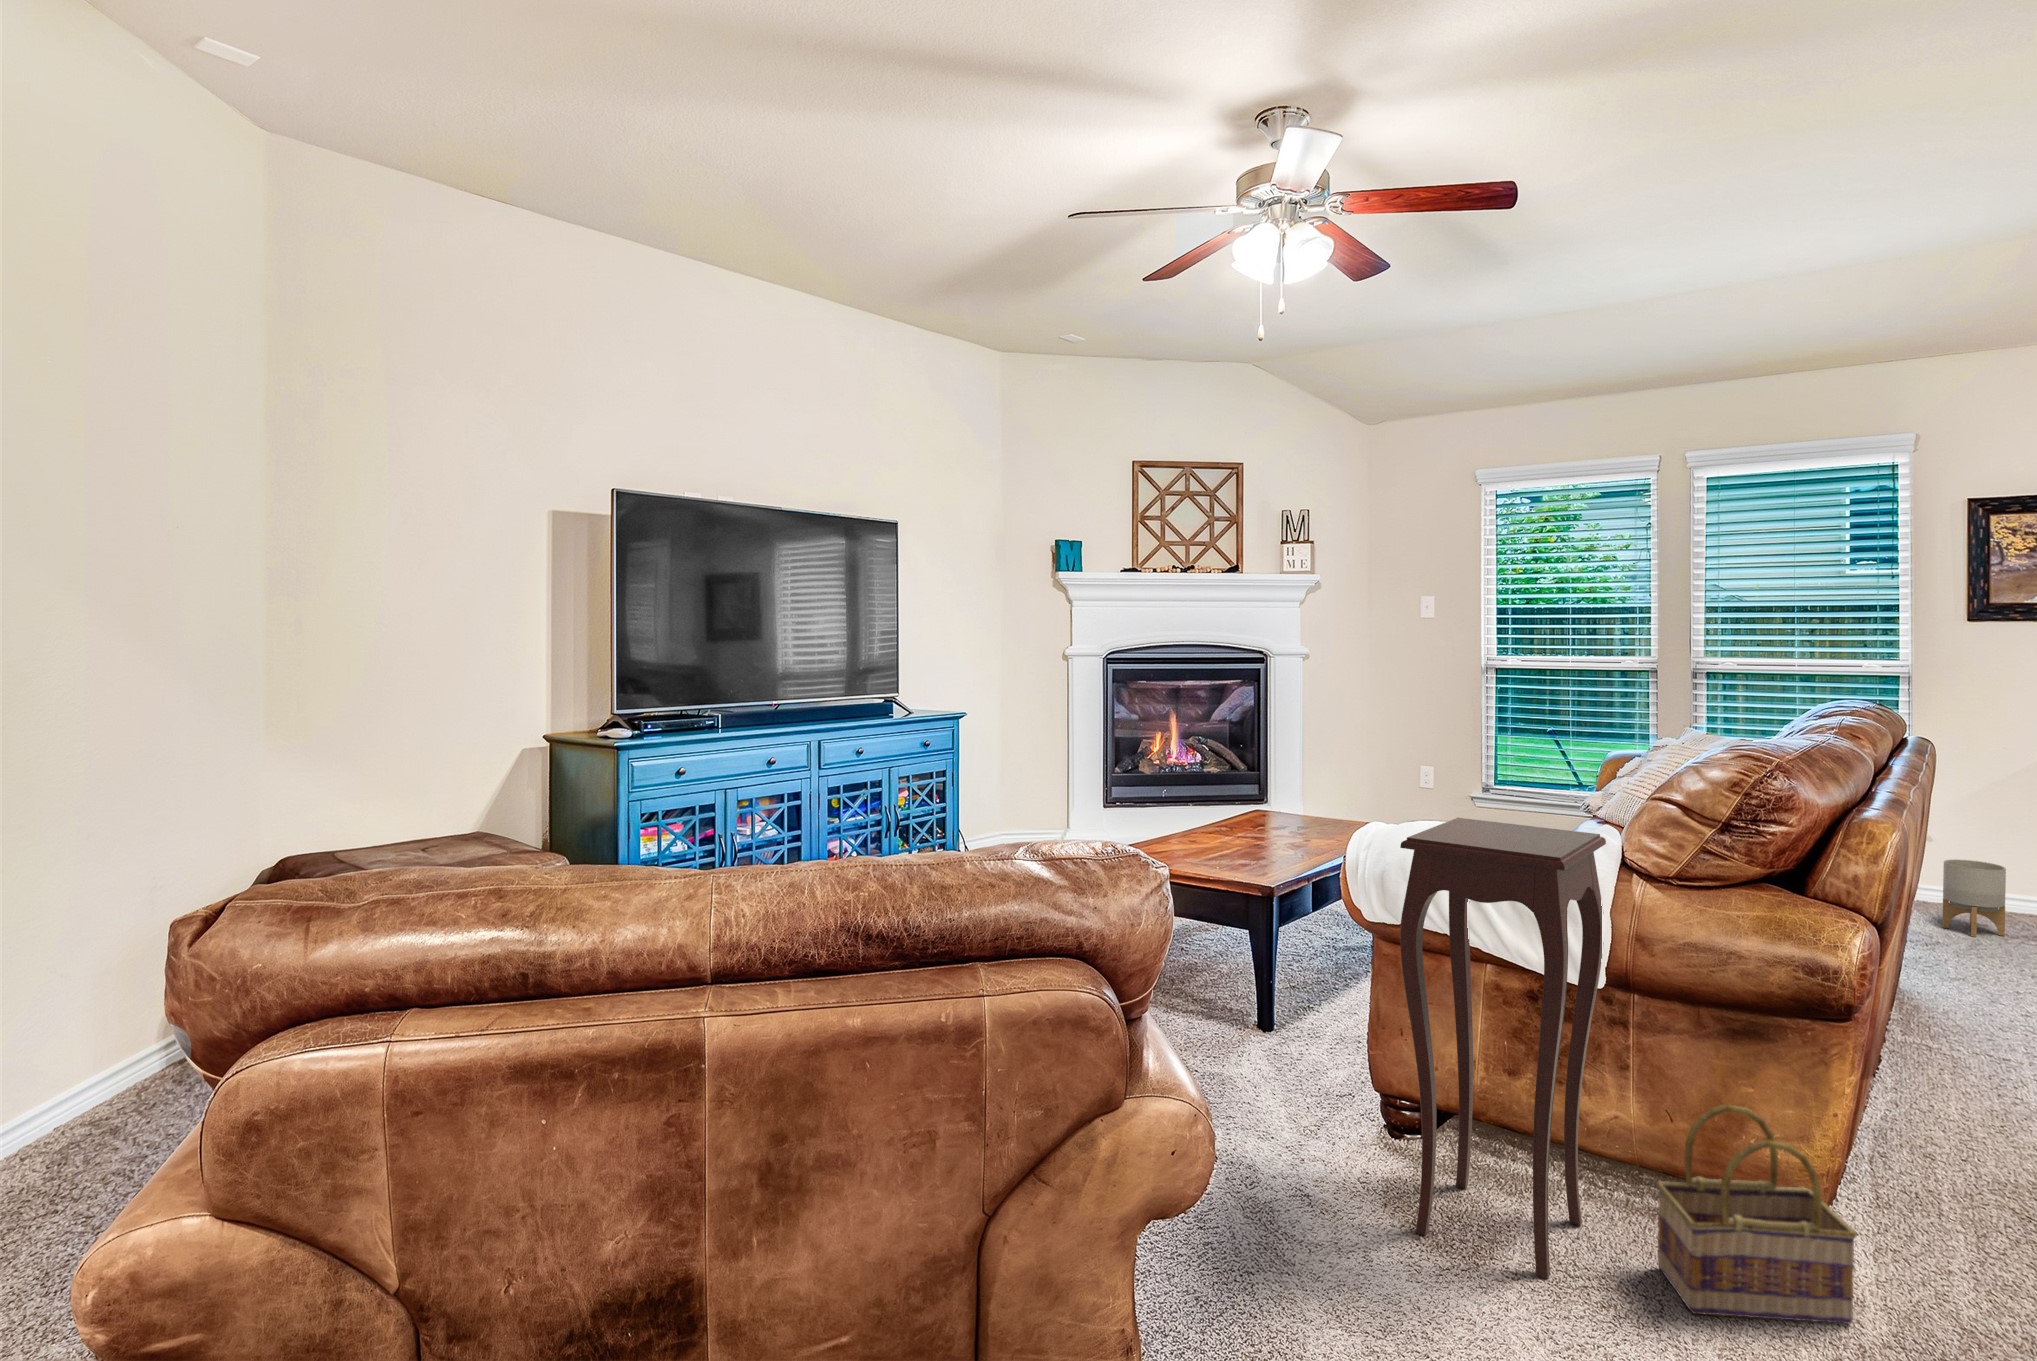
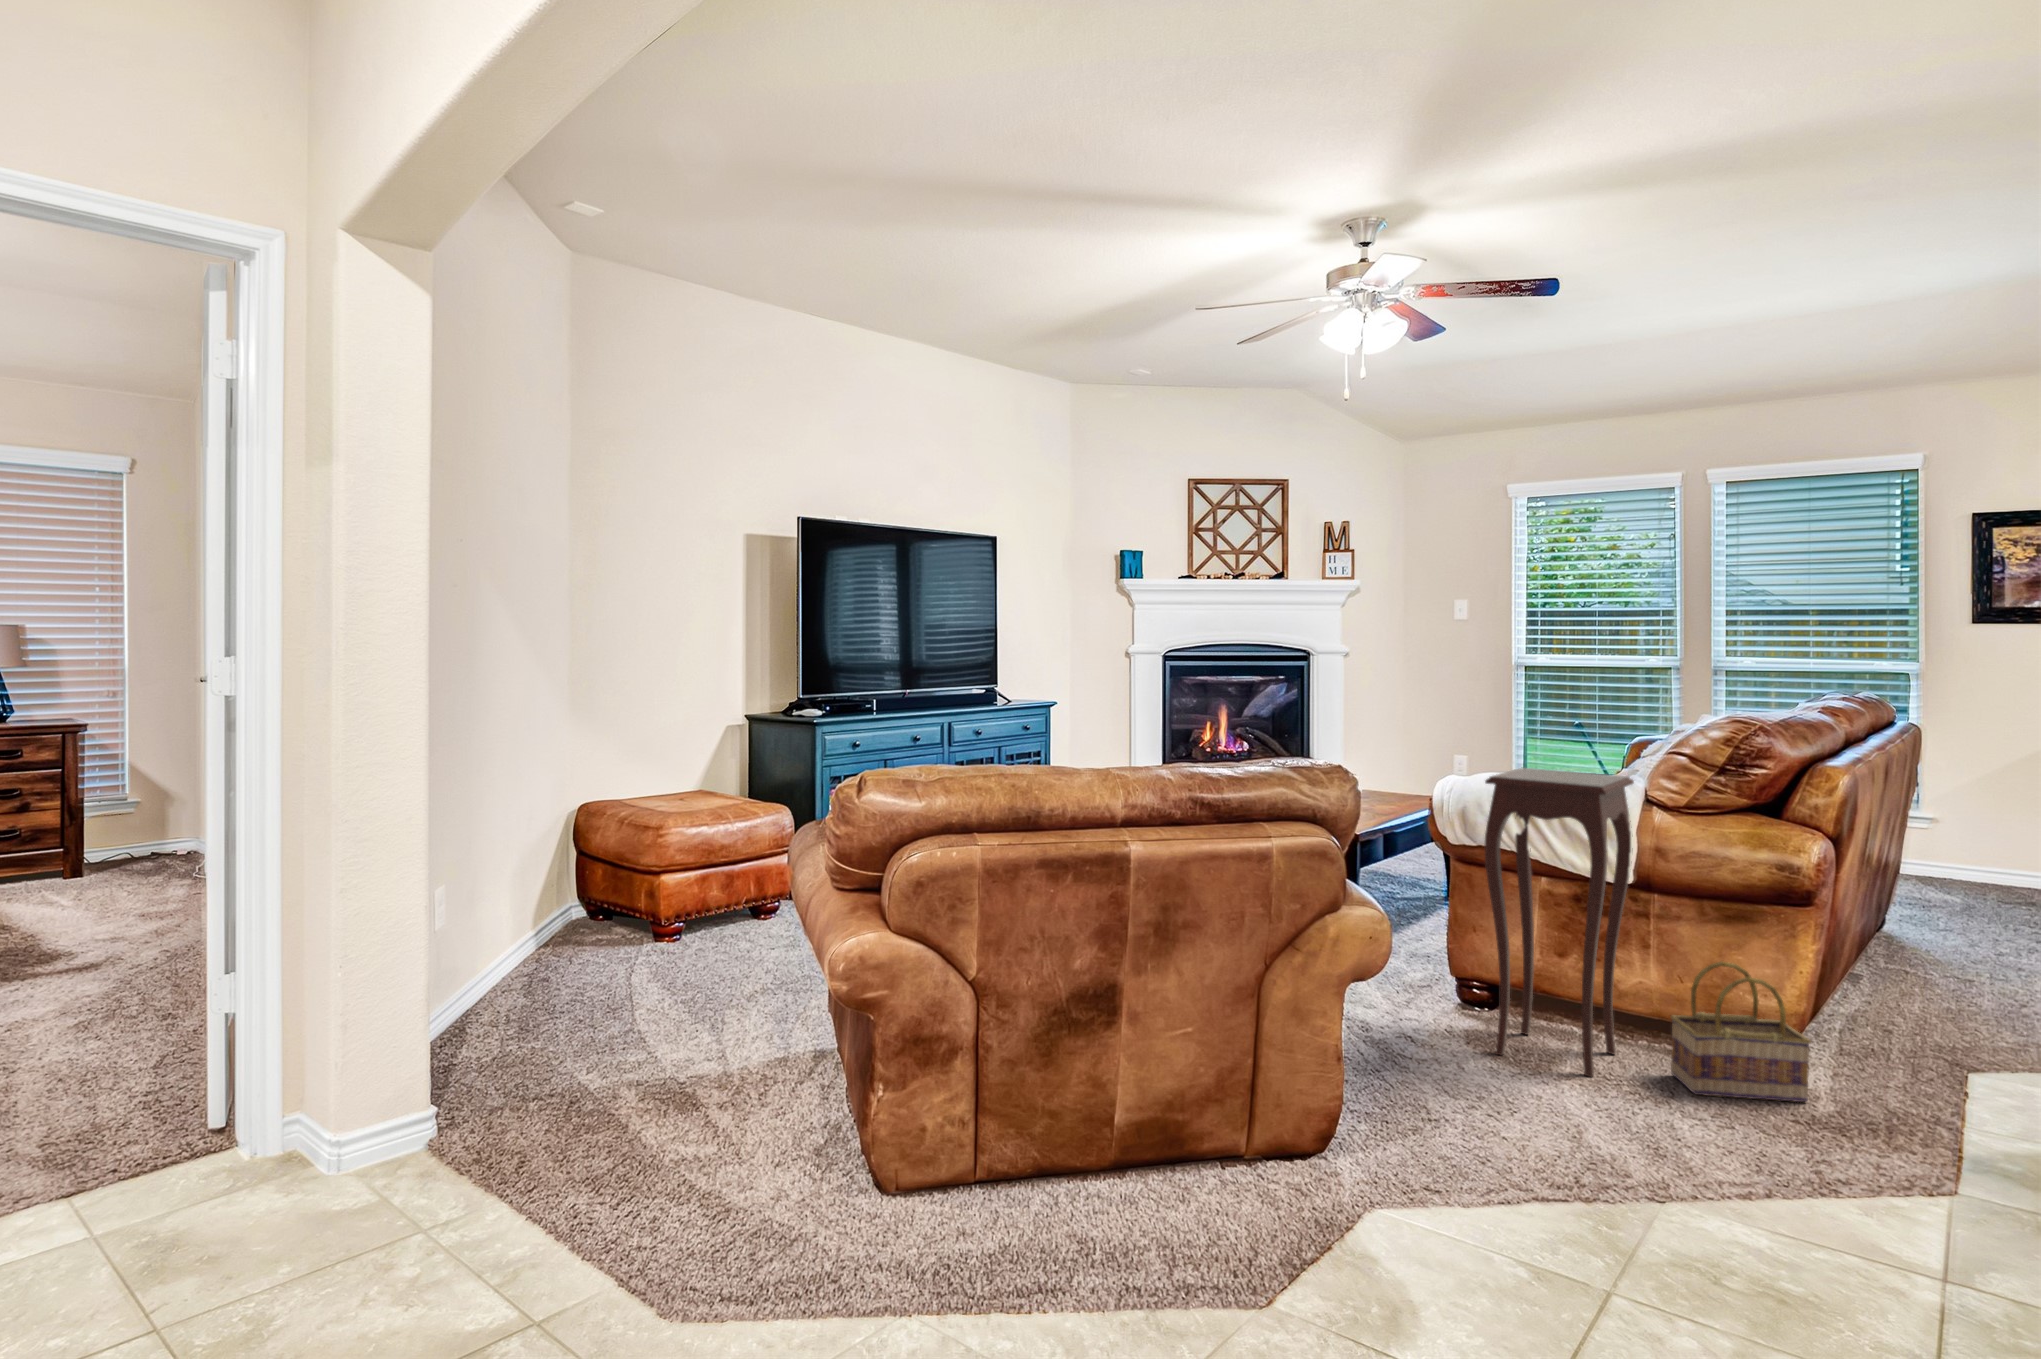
planter: present [1942,859,2006,937] -> none [1943,836,2000,904]

